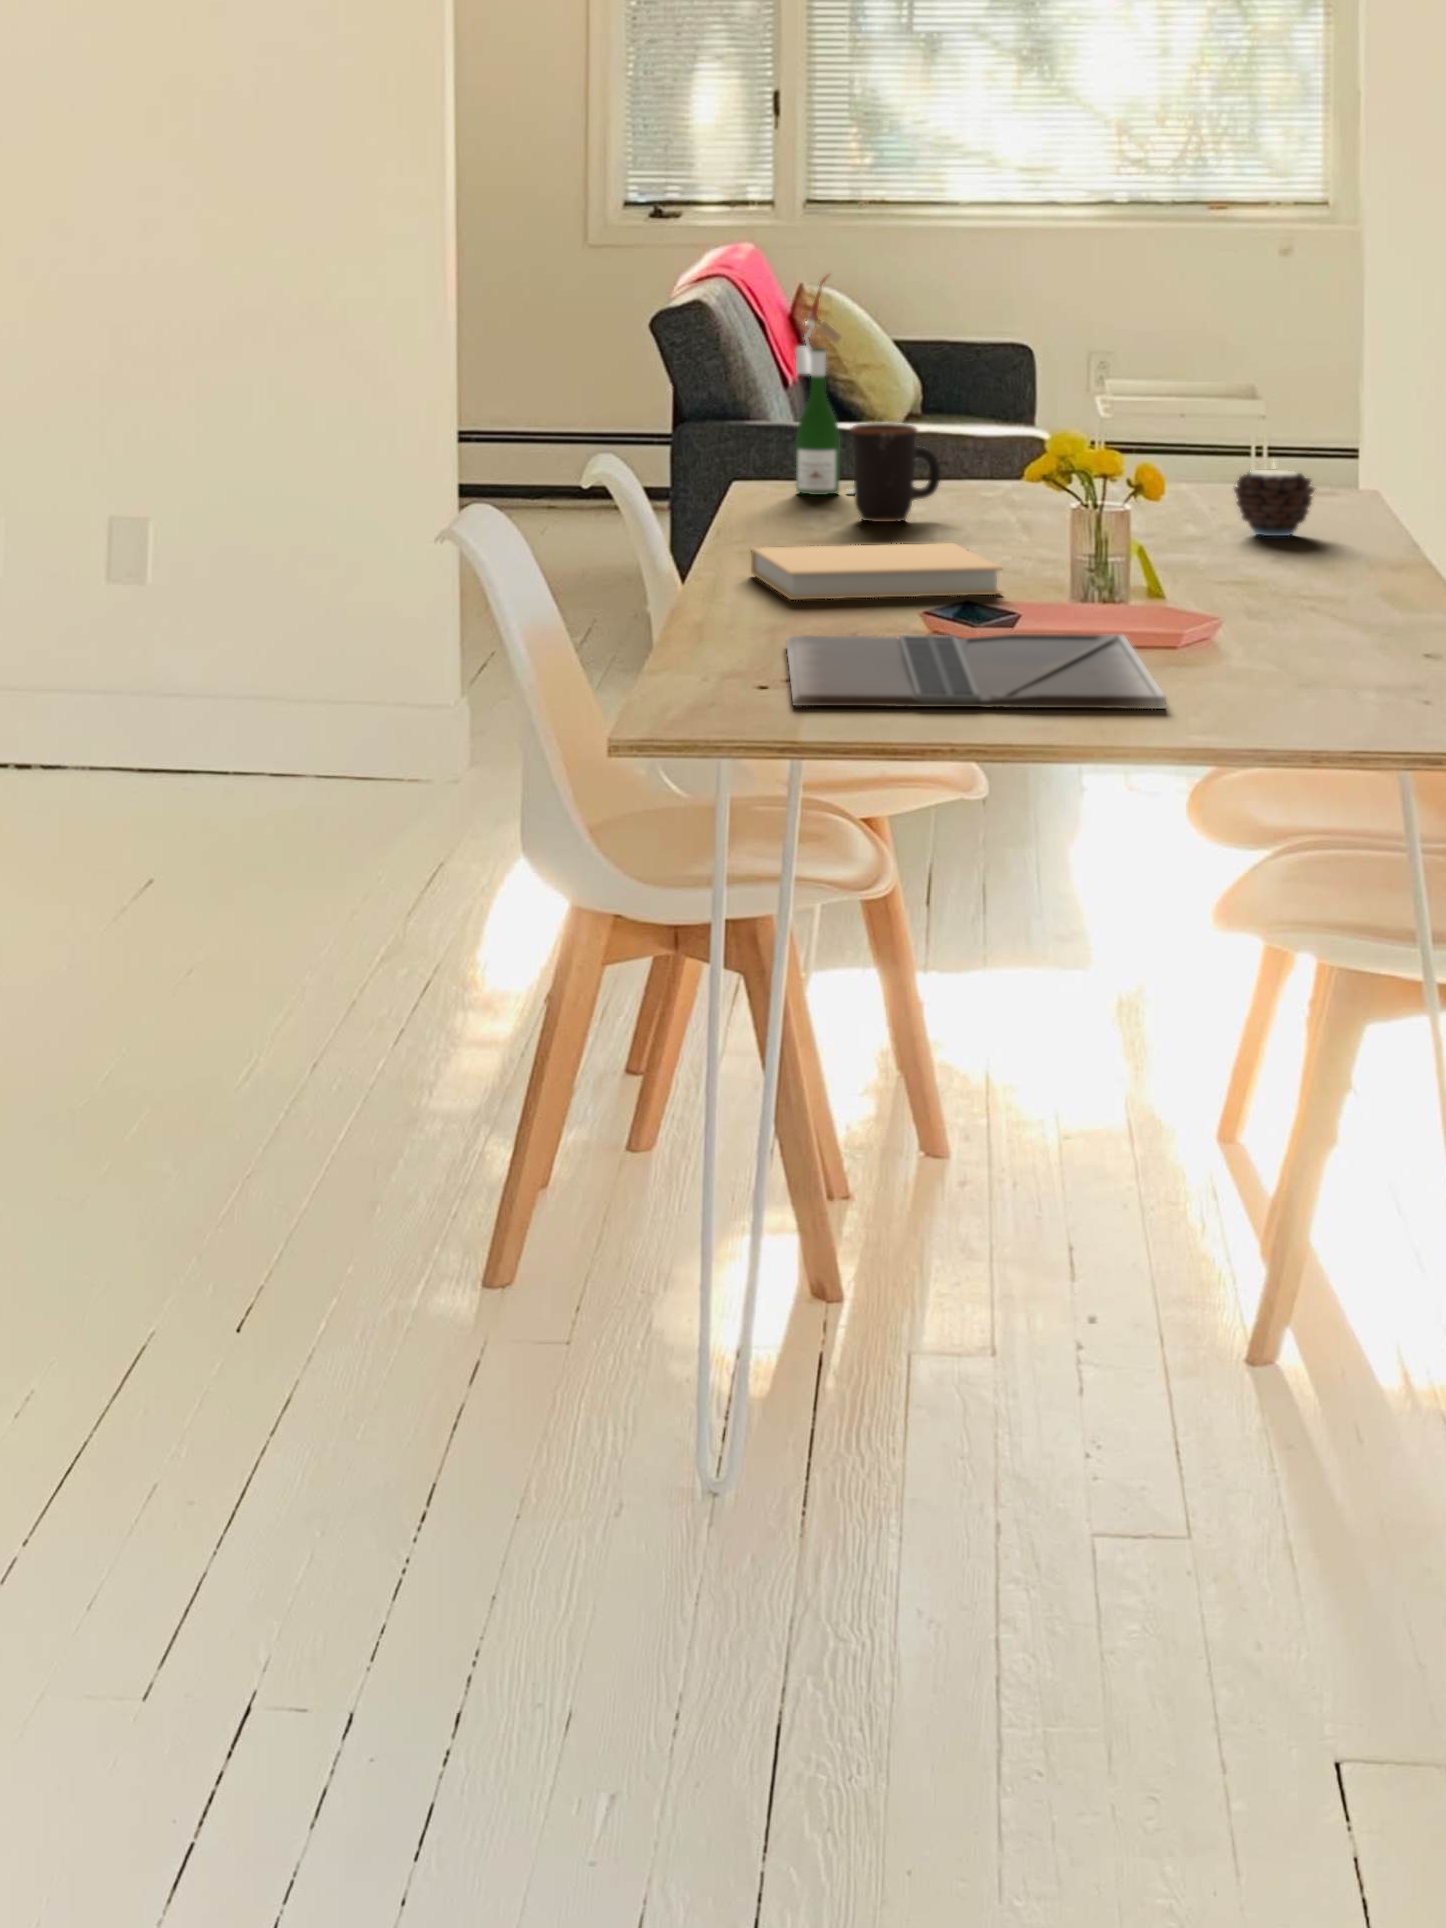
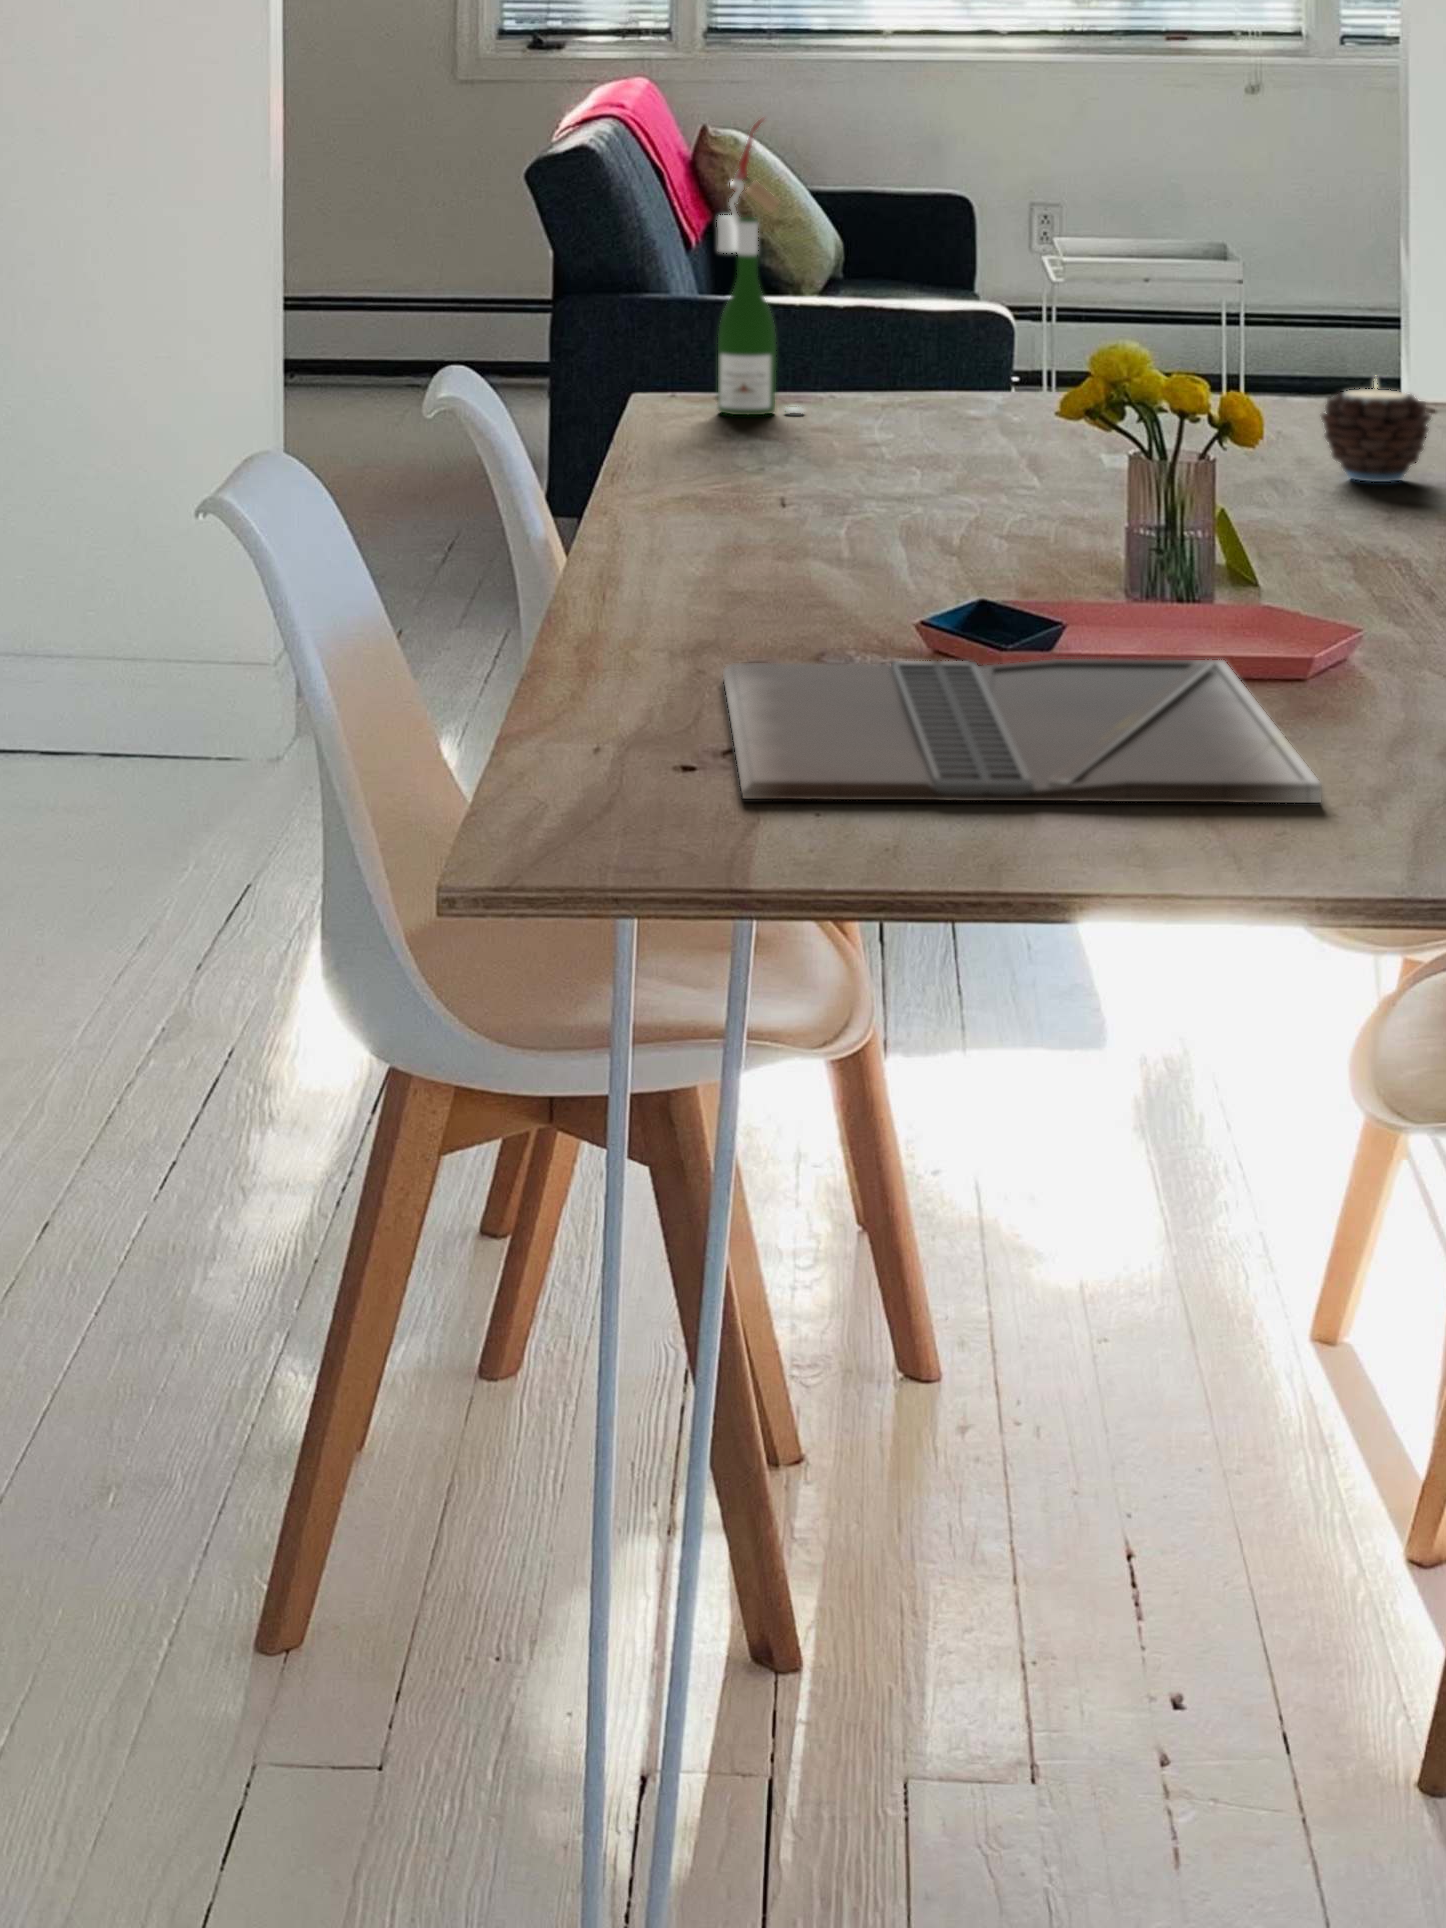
mug: present [850,423,940,522] -> none [795,322,916,459]
book: present [751,543,1002,600] -> none [664,501,1026,592]

